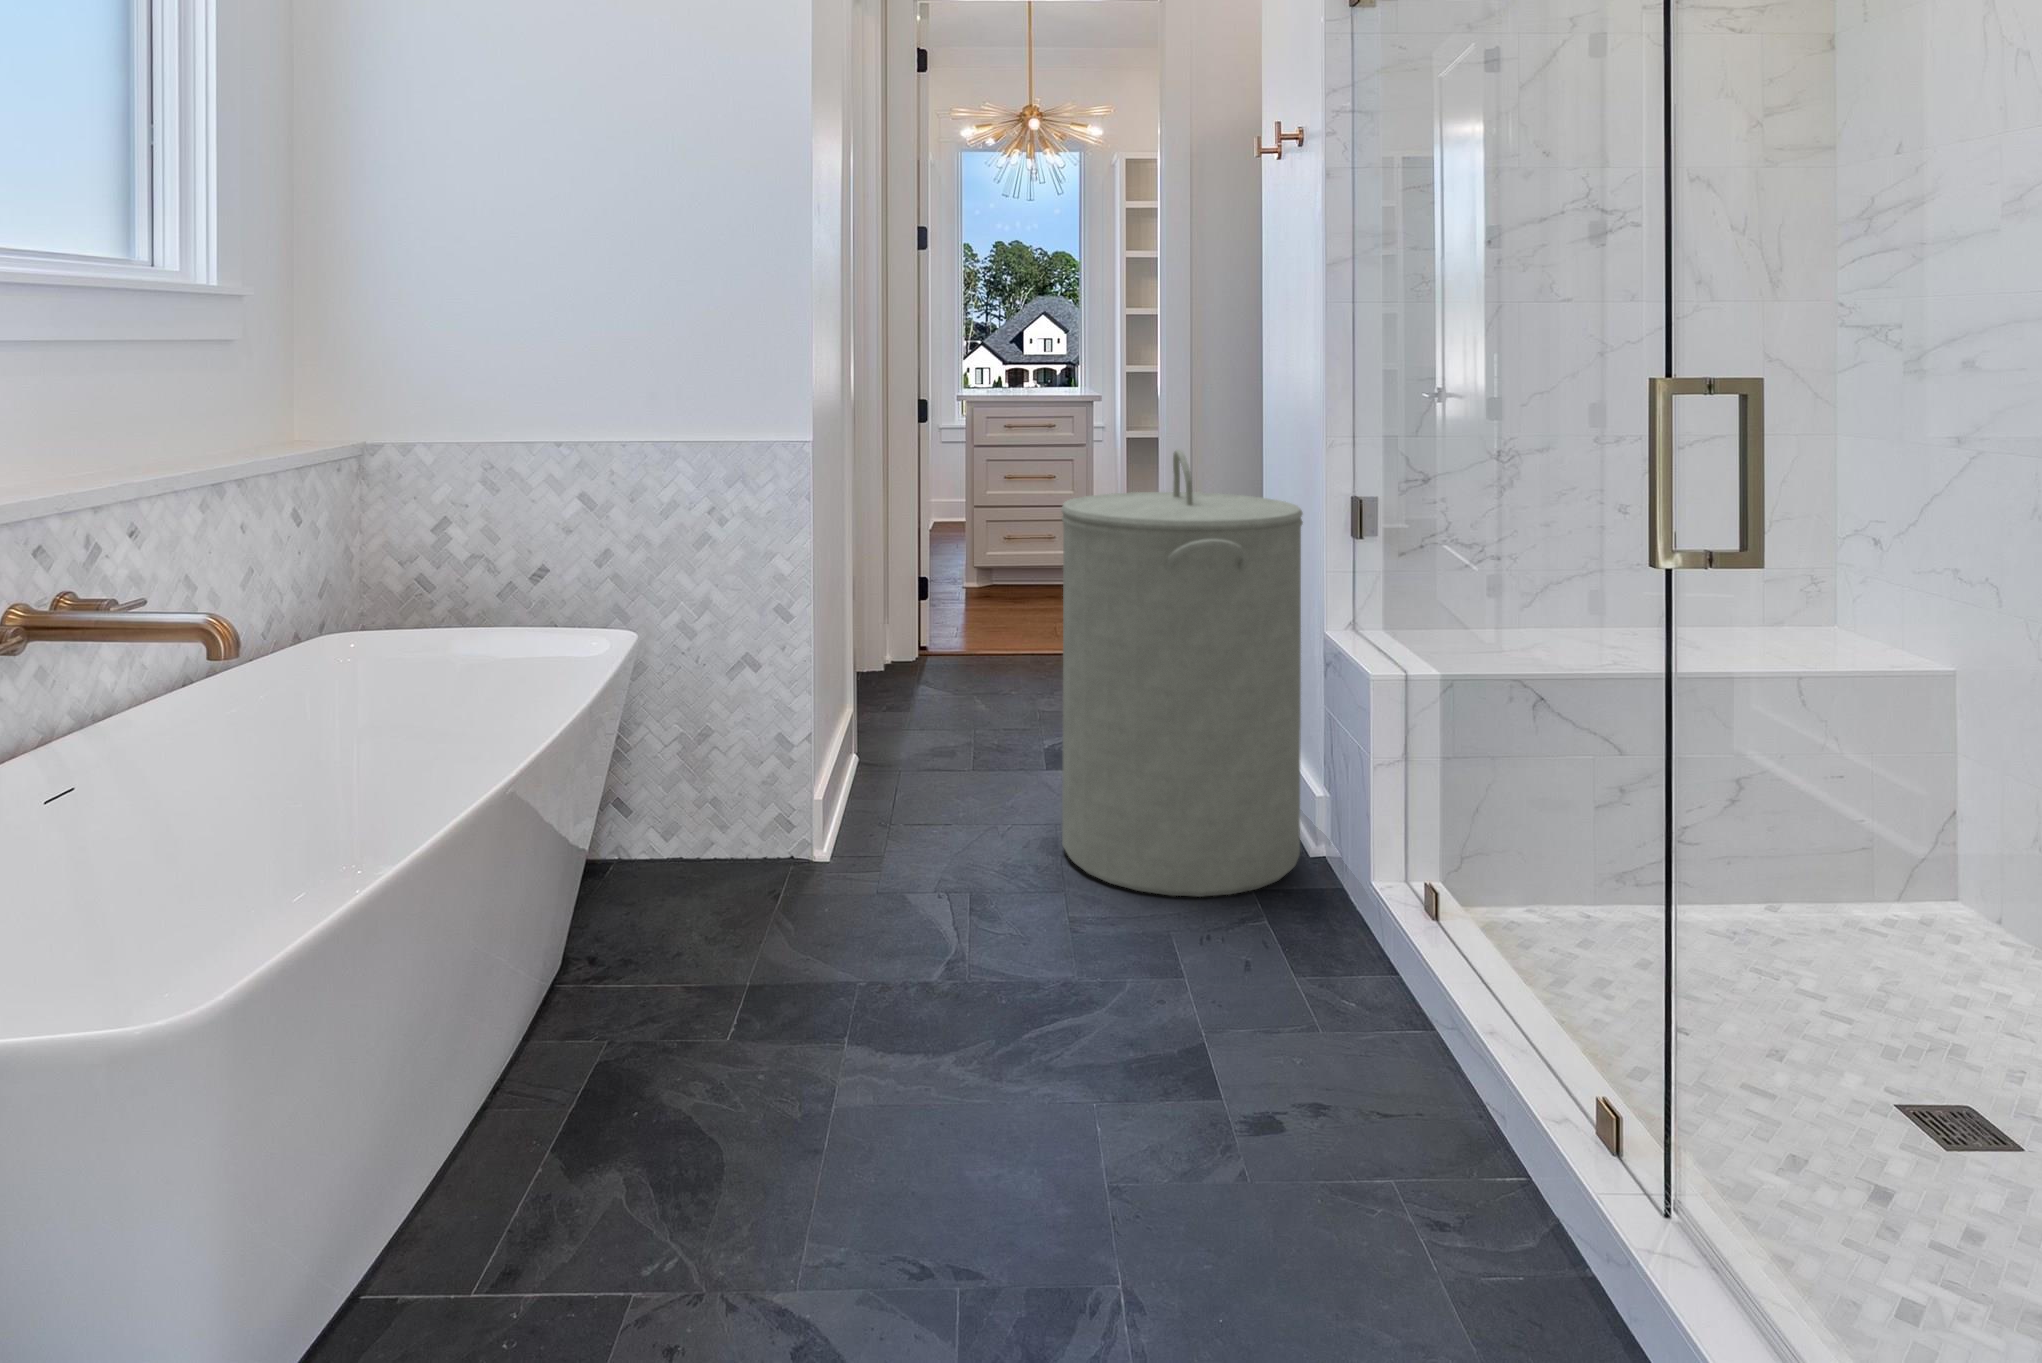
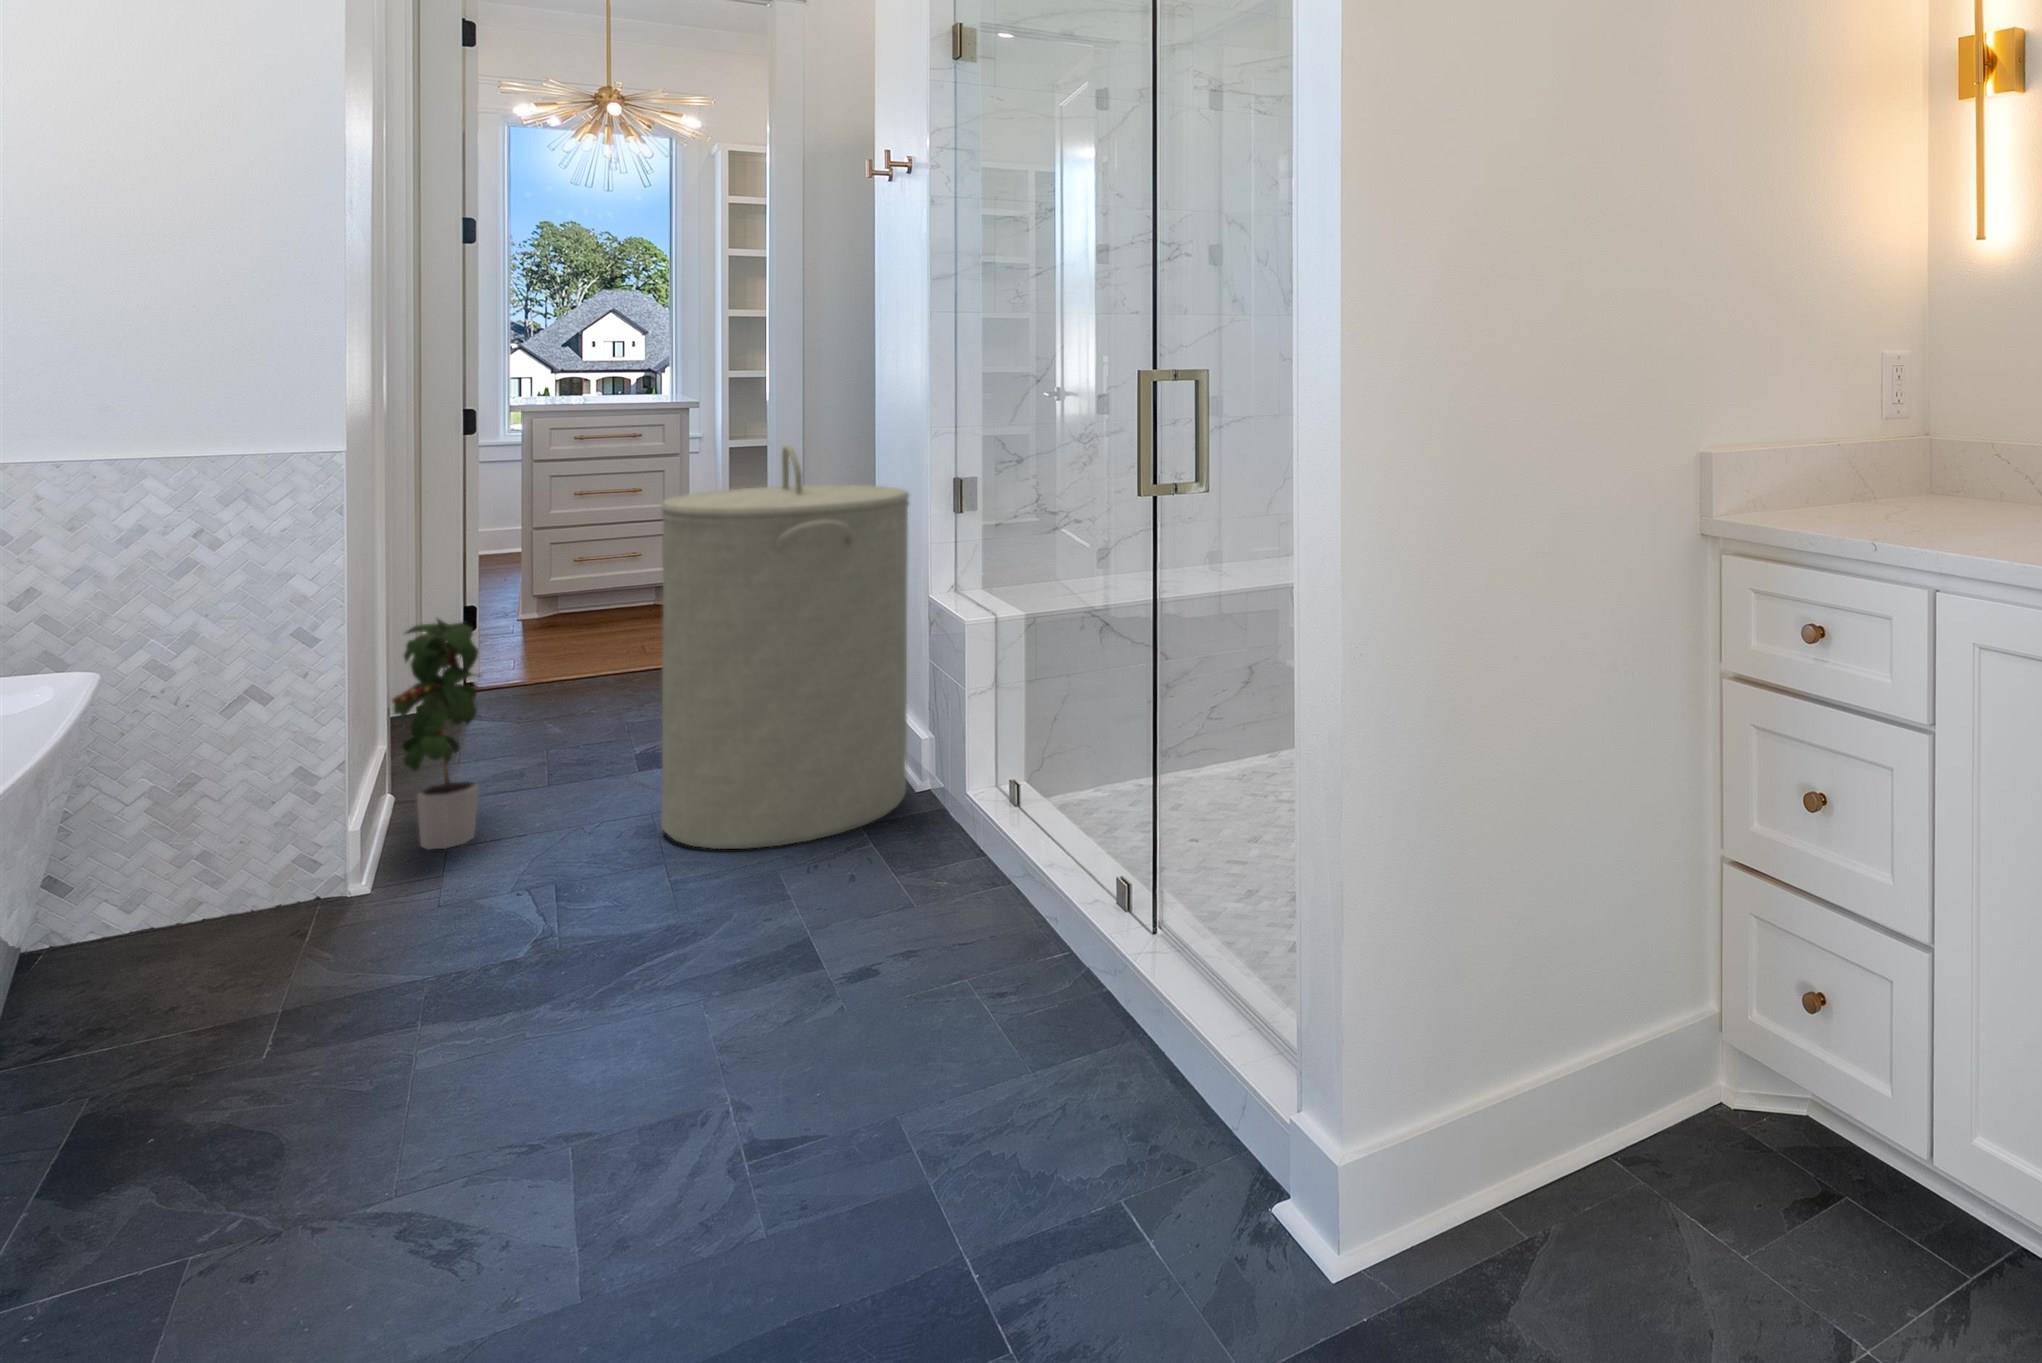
potted plant: none [846,598,917,822] -> present [392,619,479,849]

